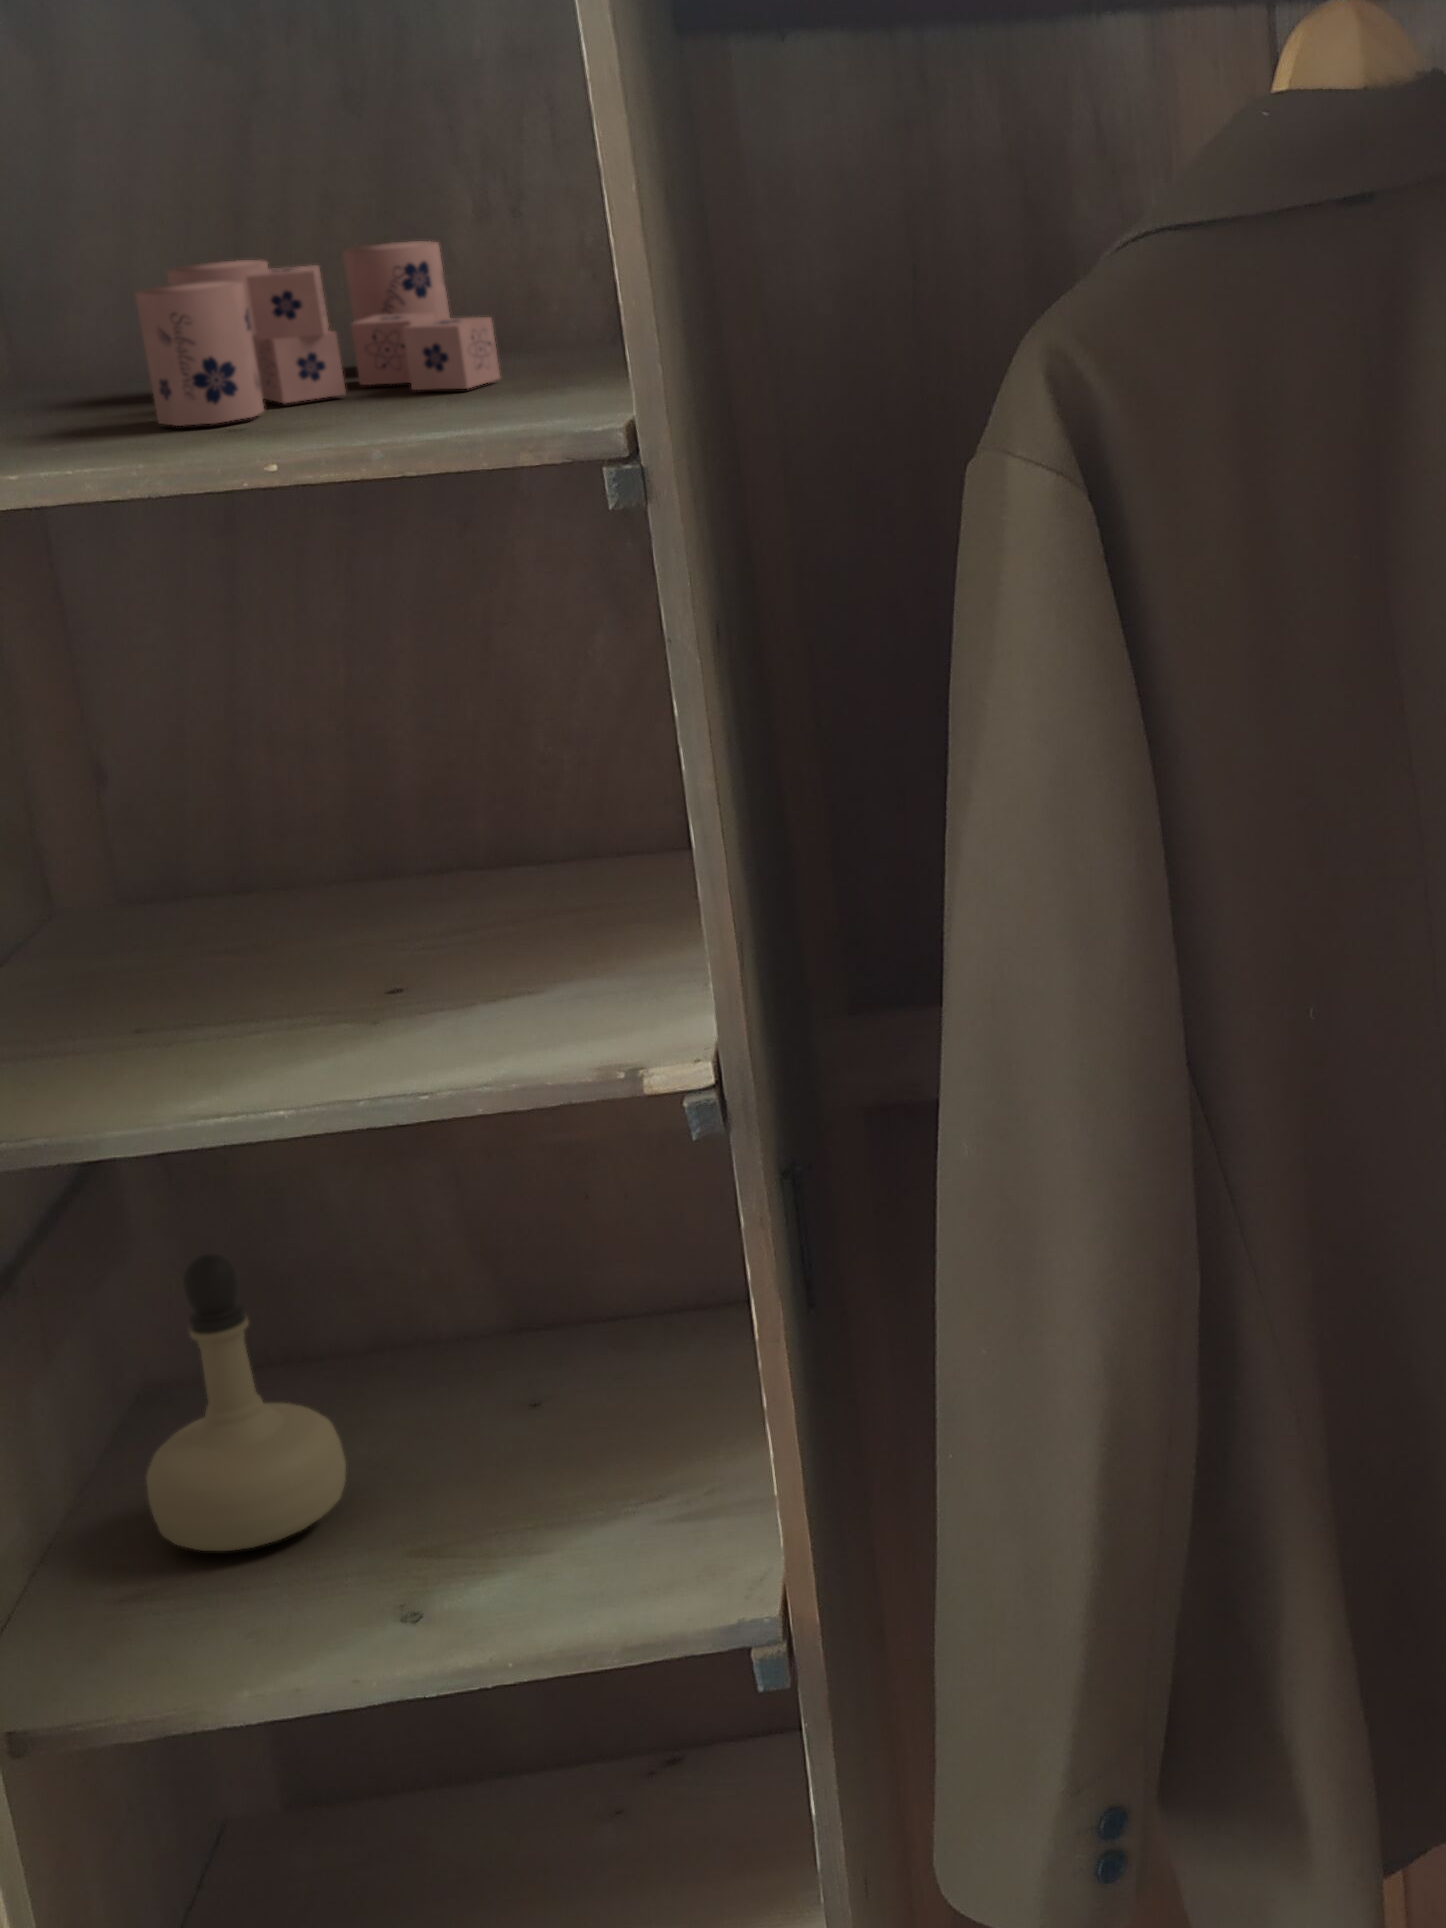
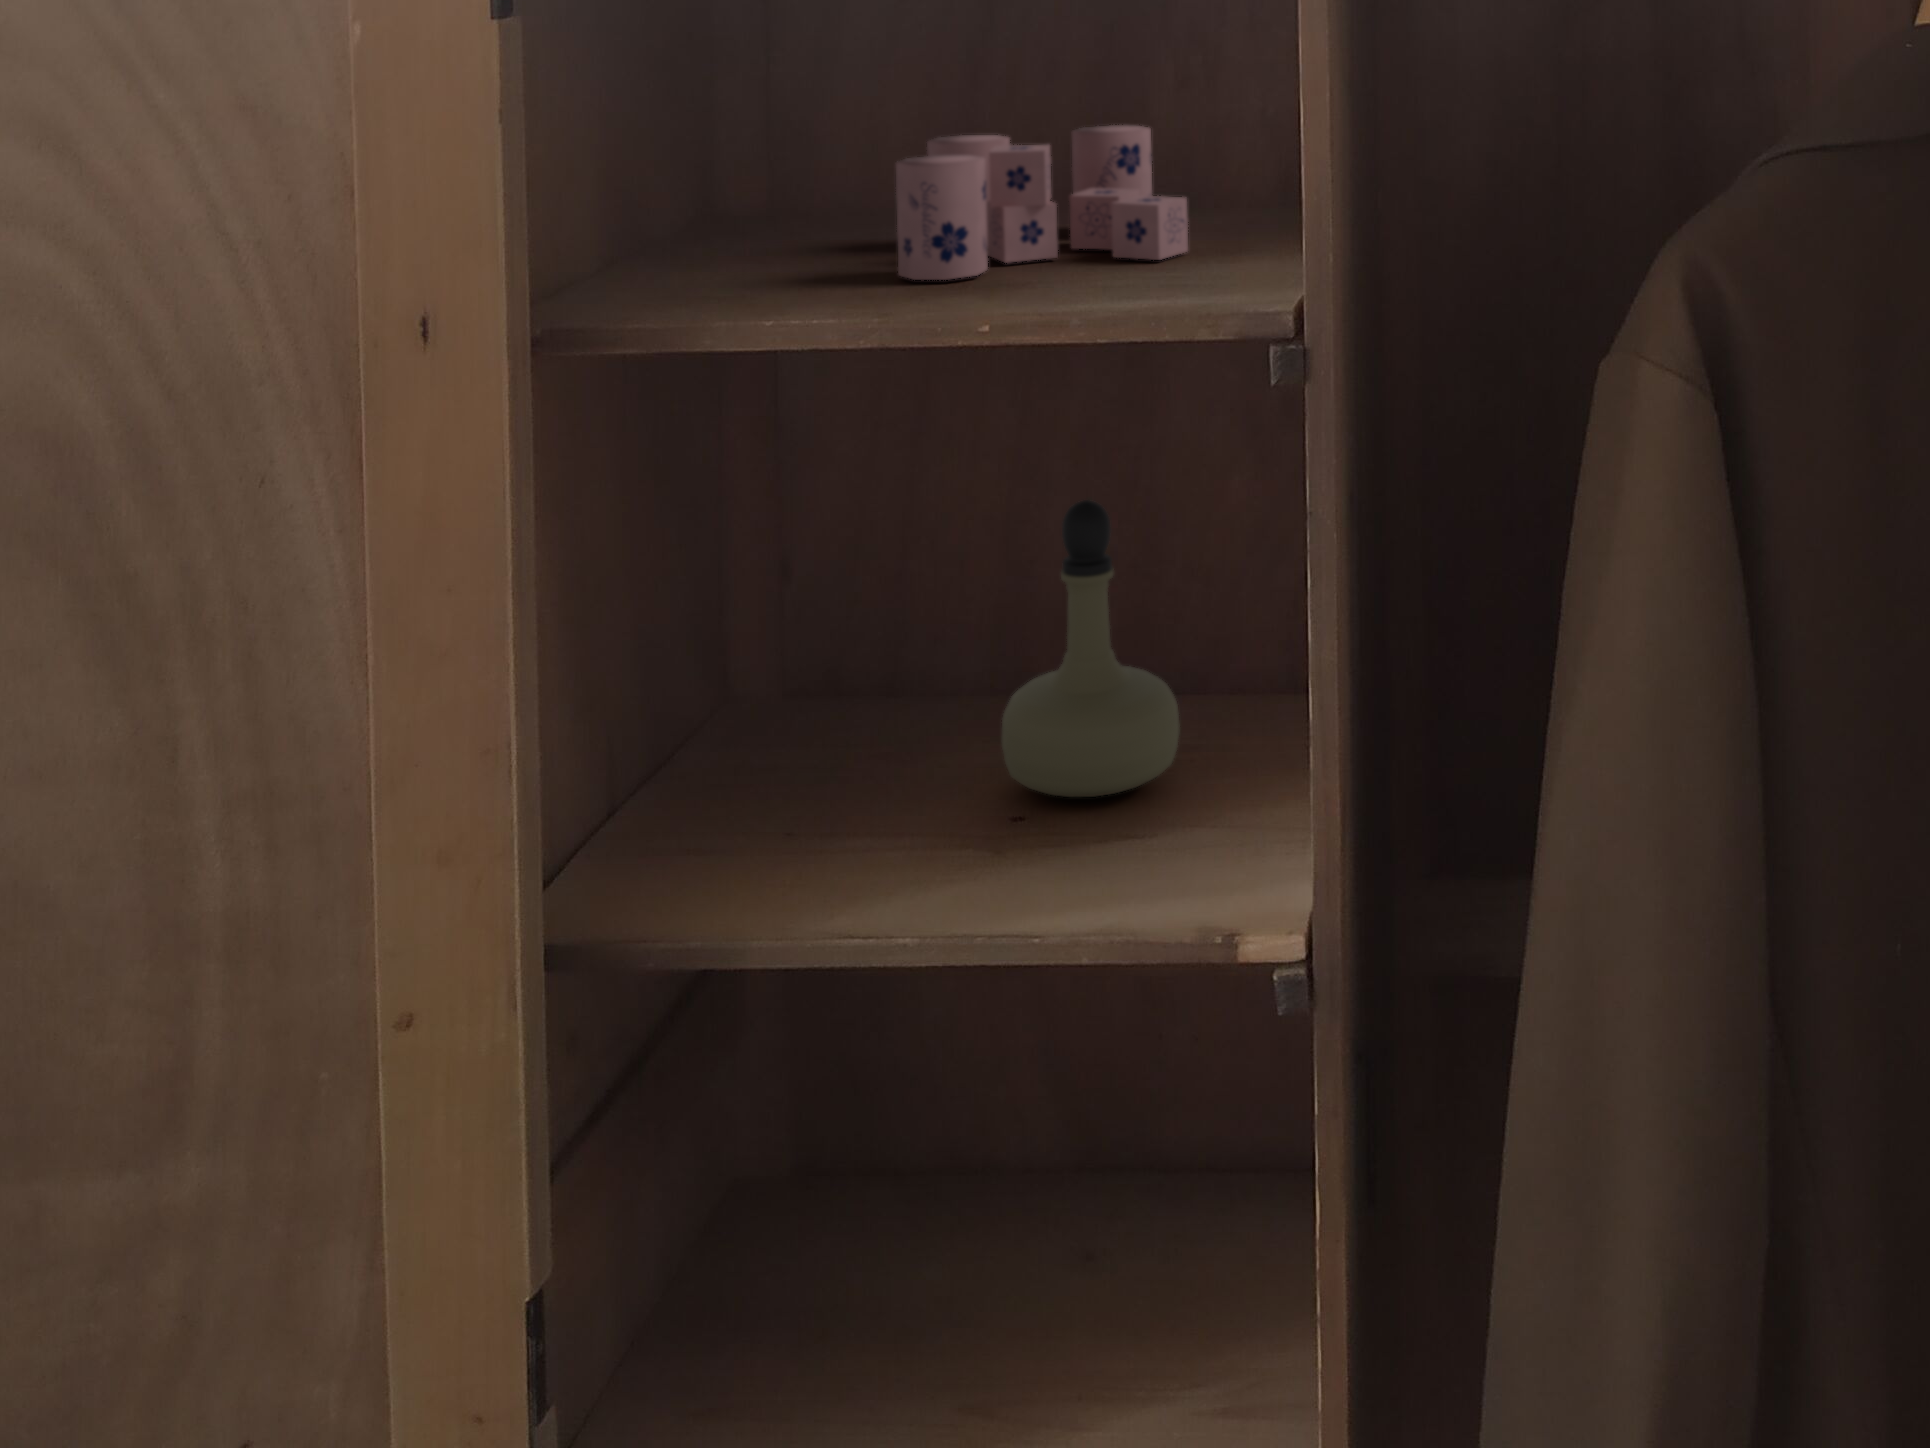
perfume bottle: present [146,1253,346,1551] -> present [1002,500,1180,797]

